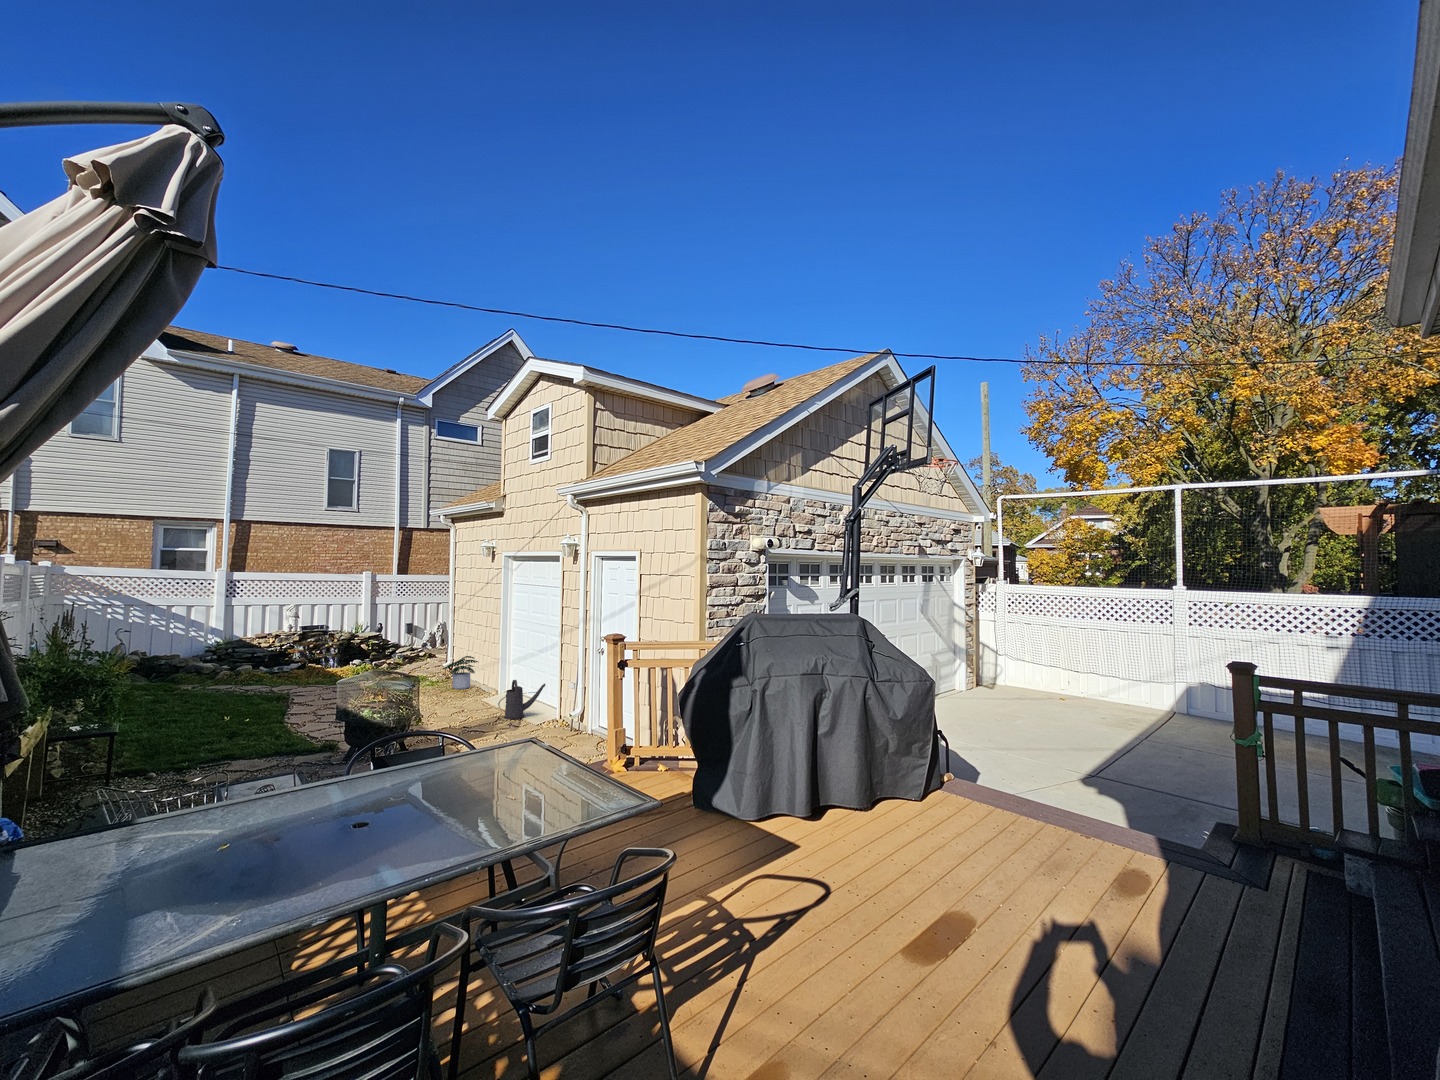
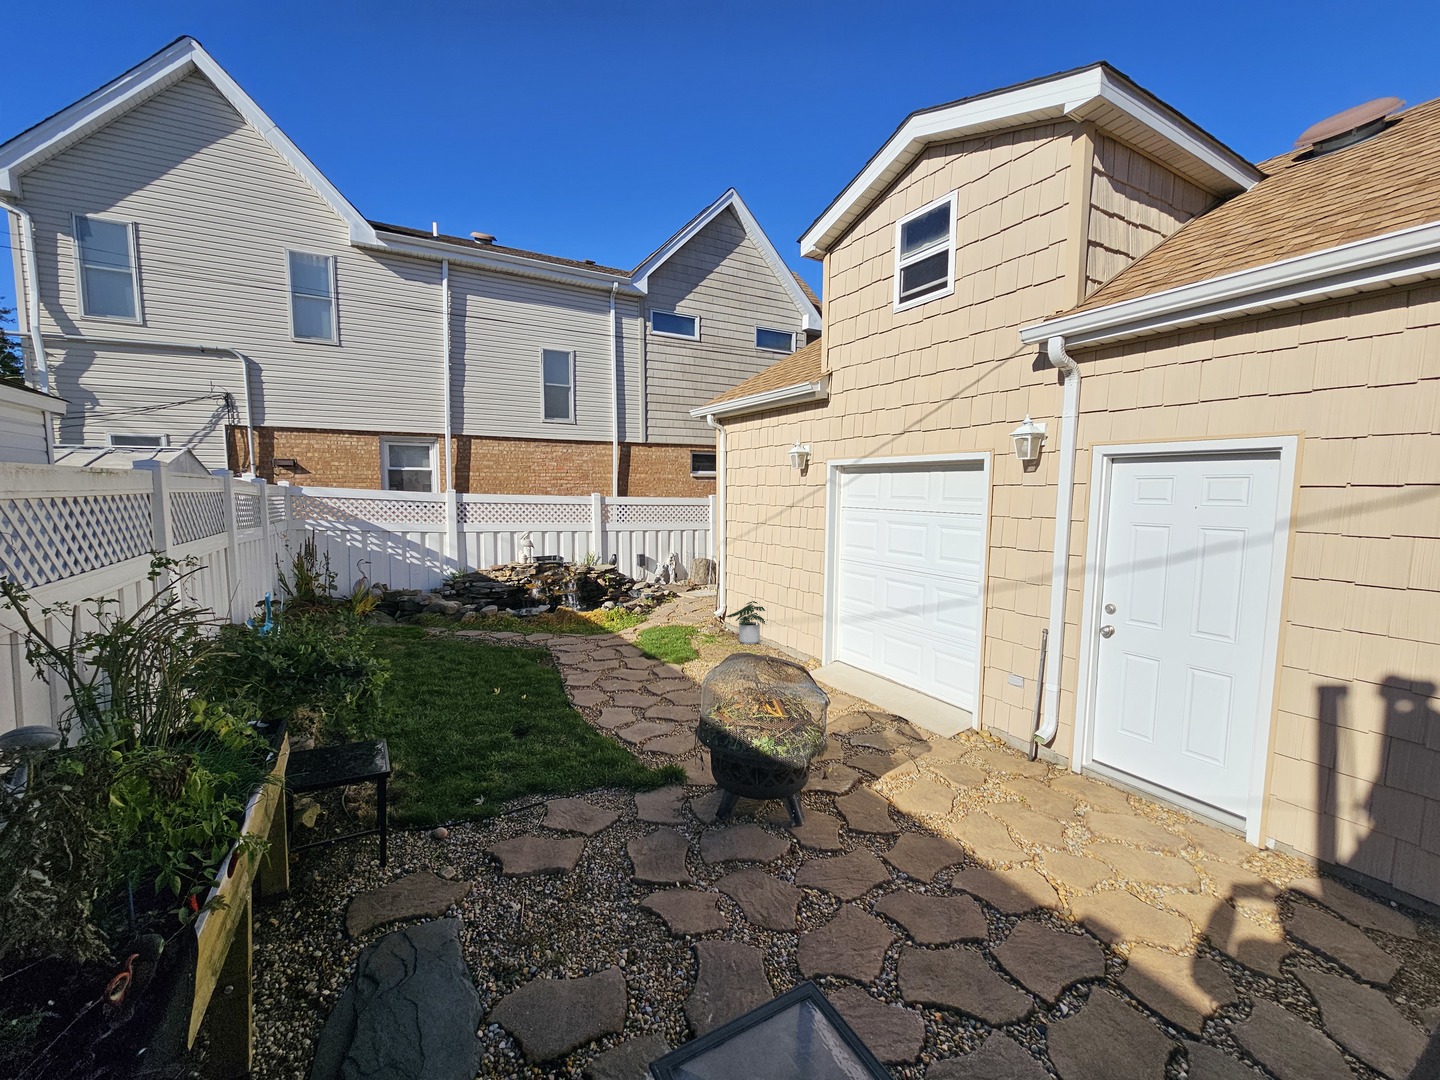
watering can: present [498,680,545,720] -> none [854,646,913,703]

